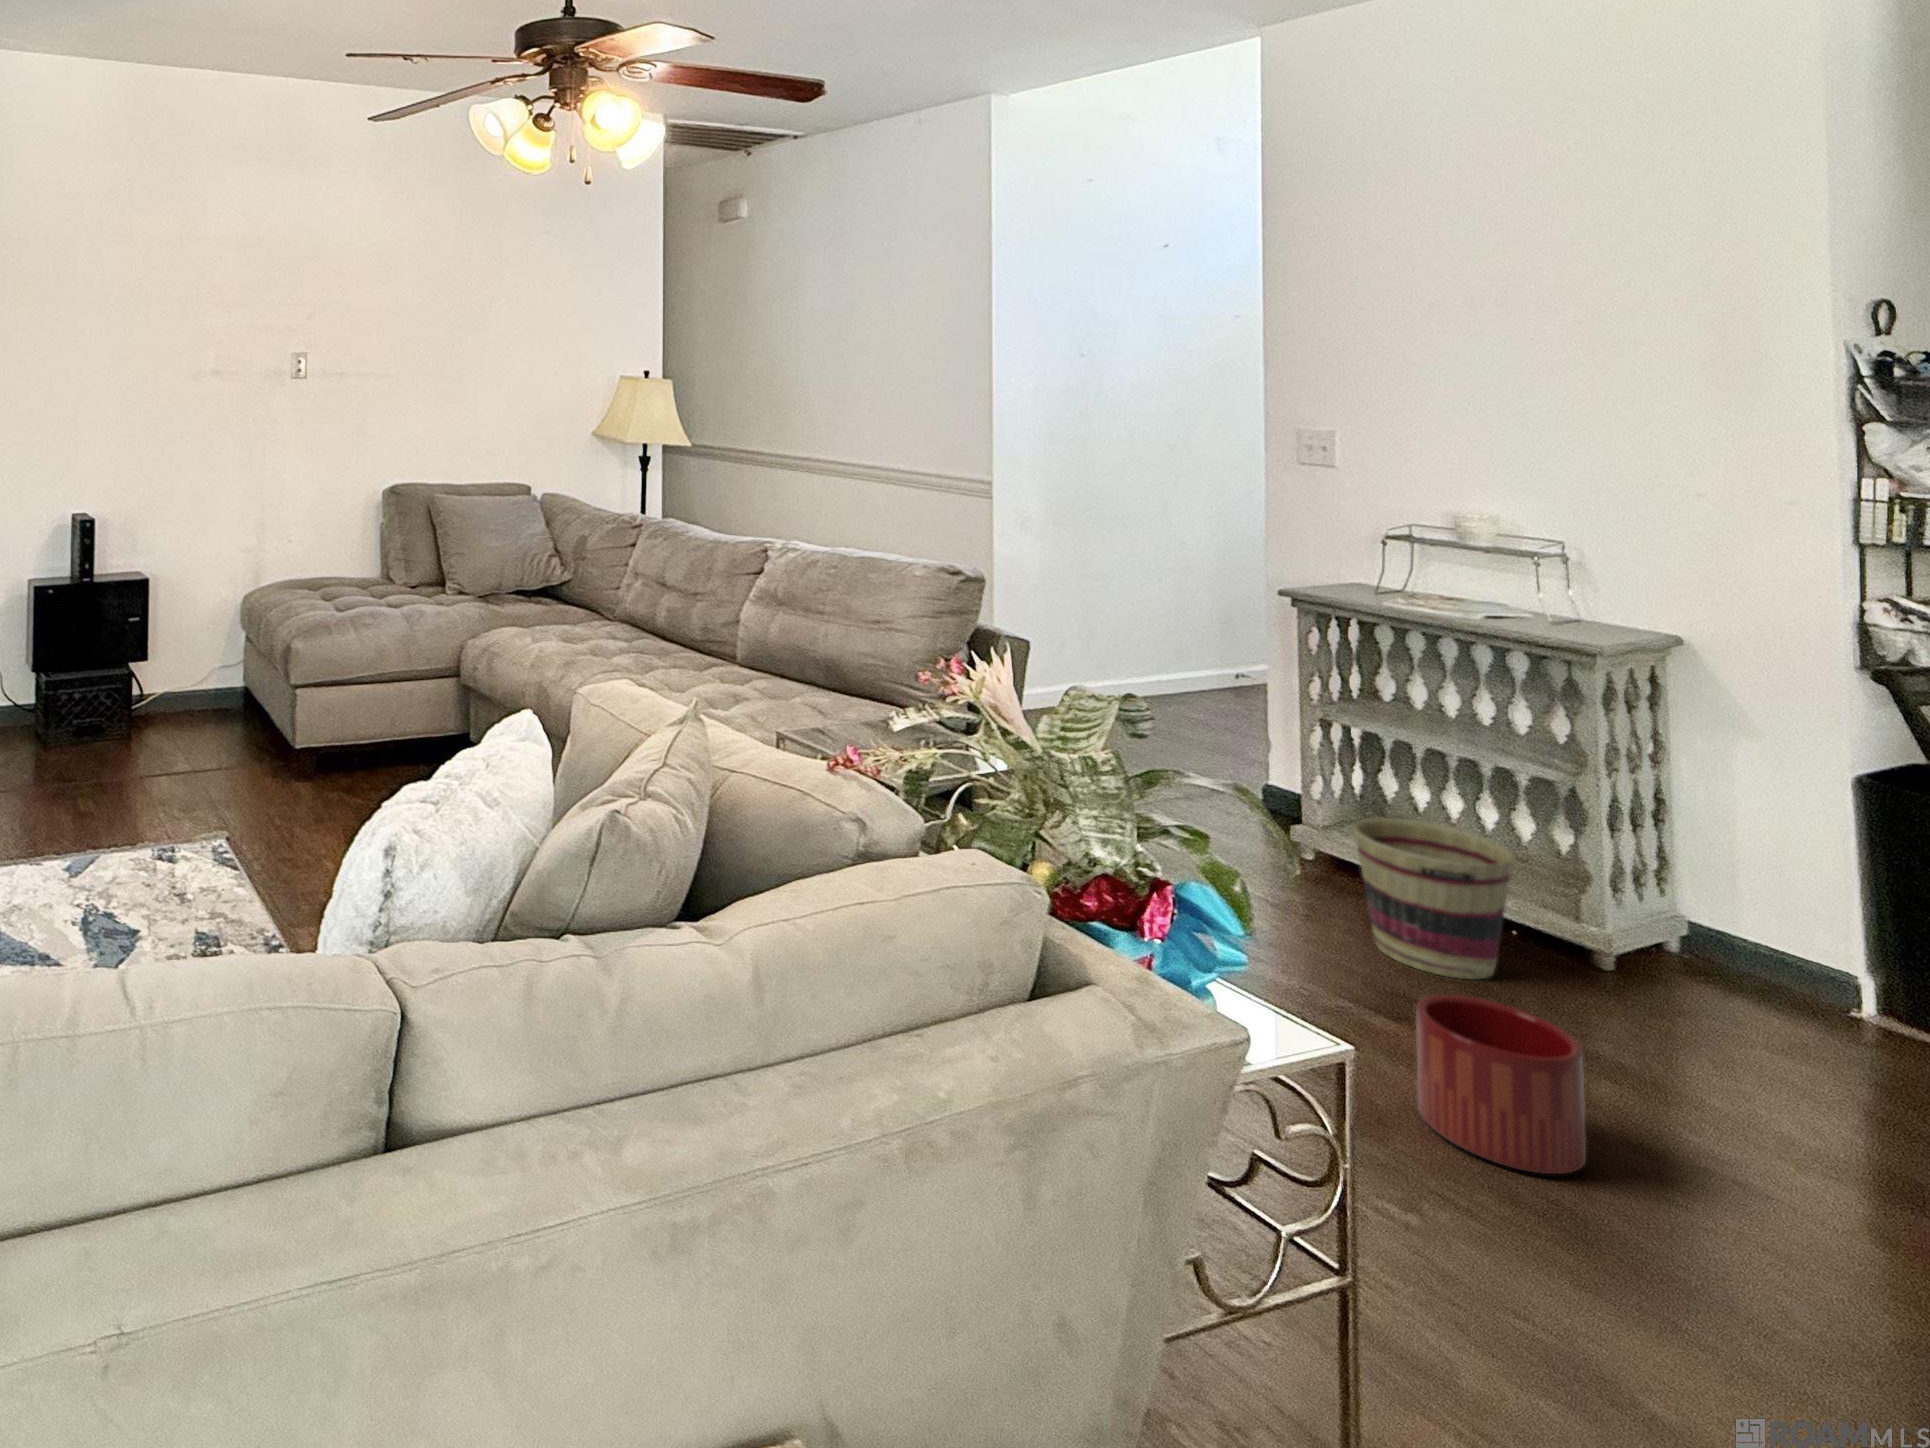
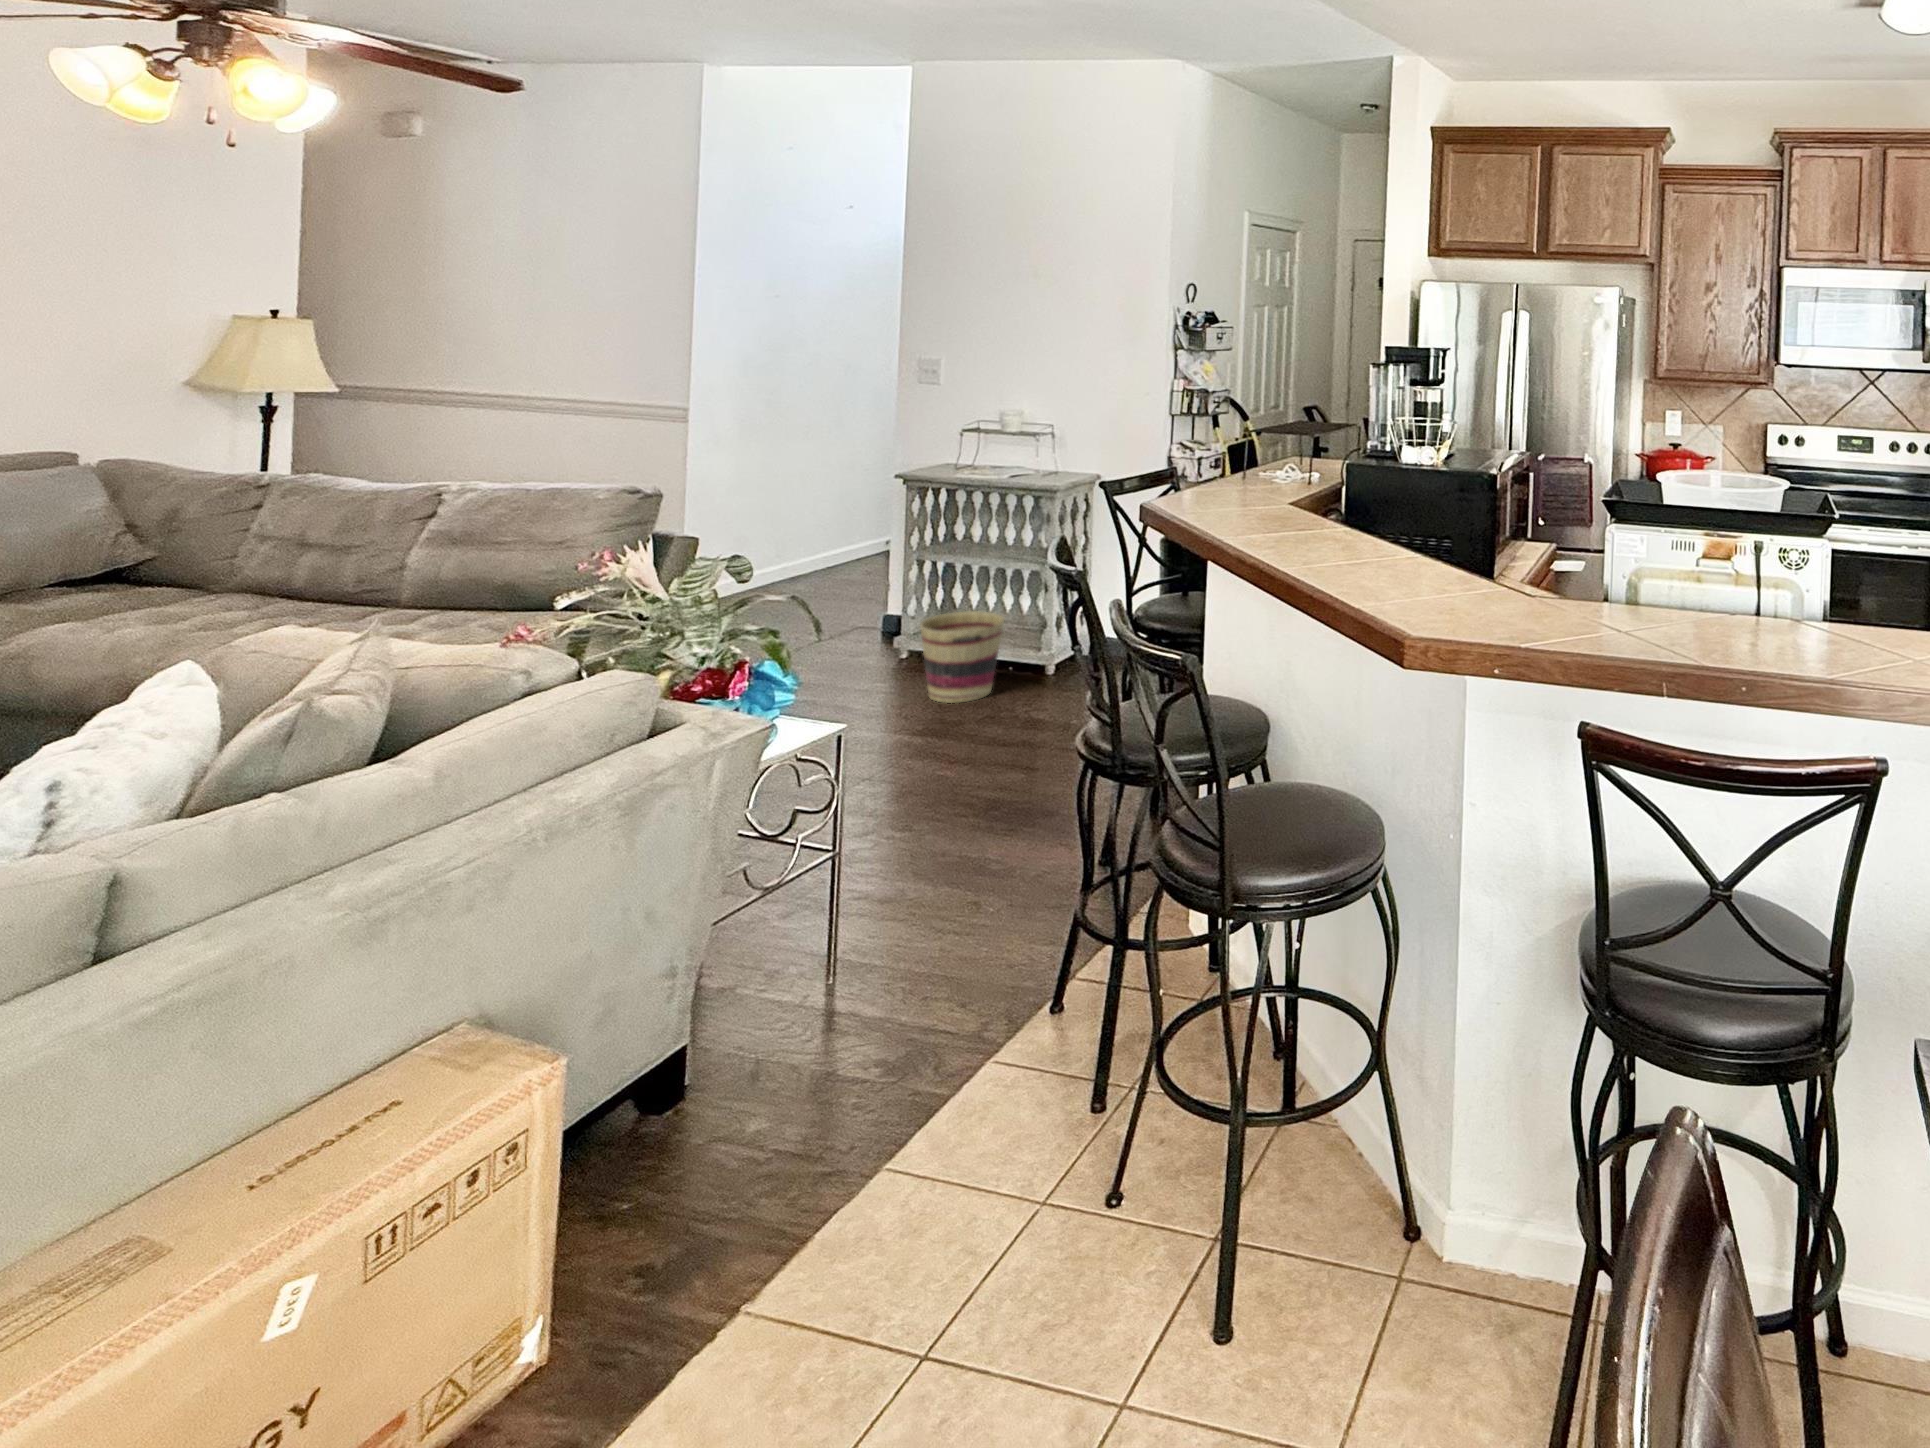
planter: present [1416,995,1586,1174] -> none [924,700,1005,788]

